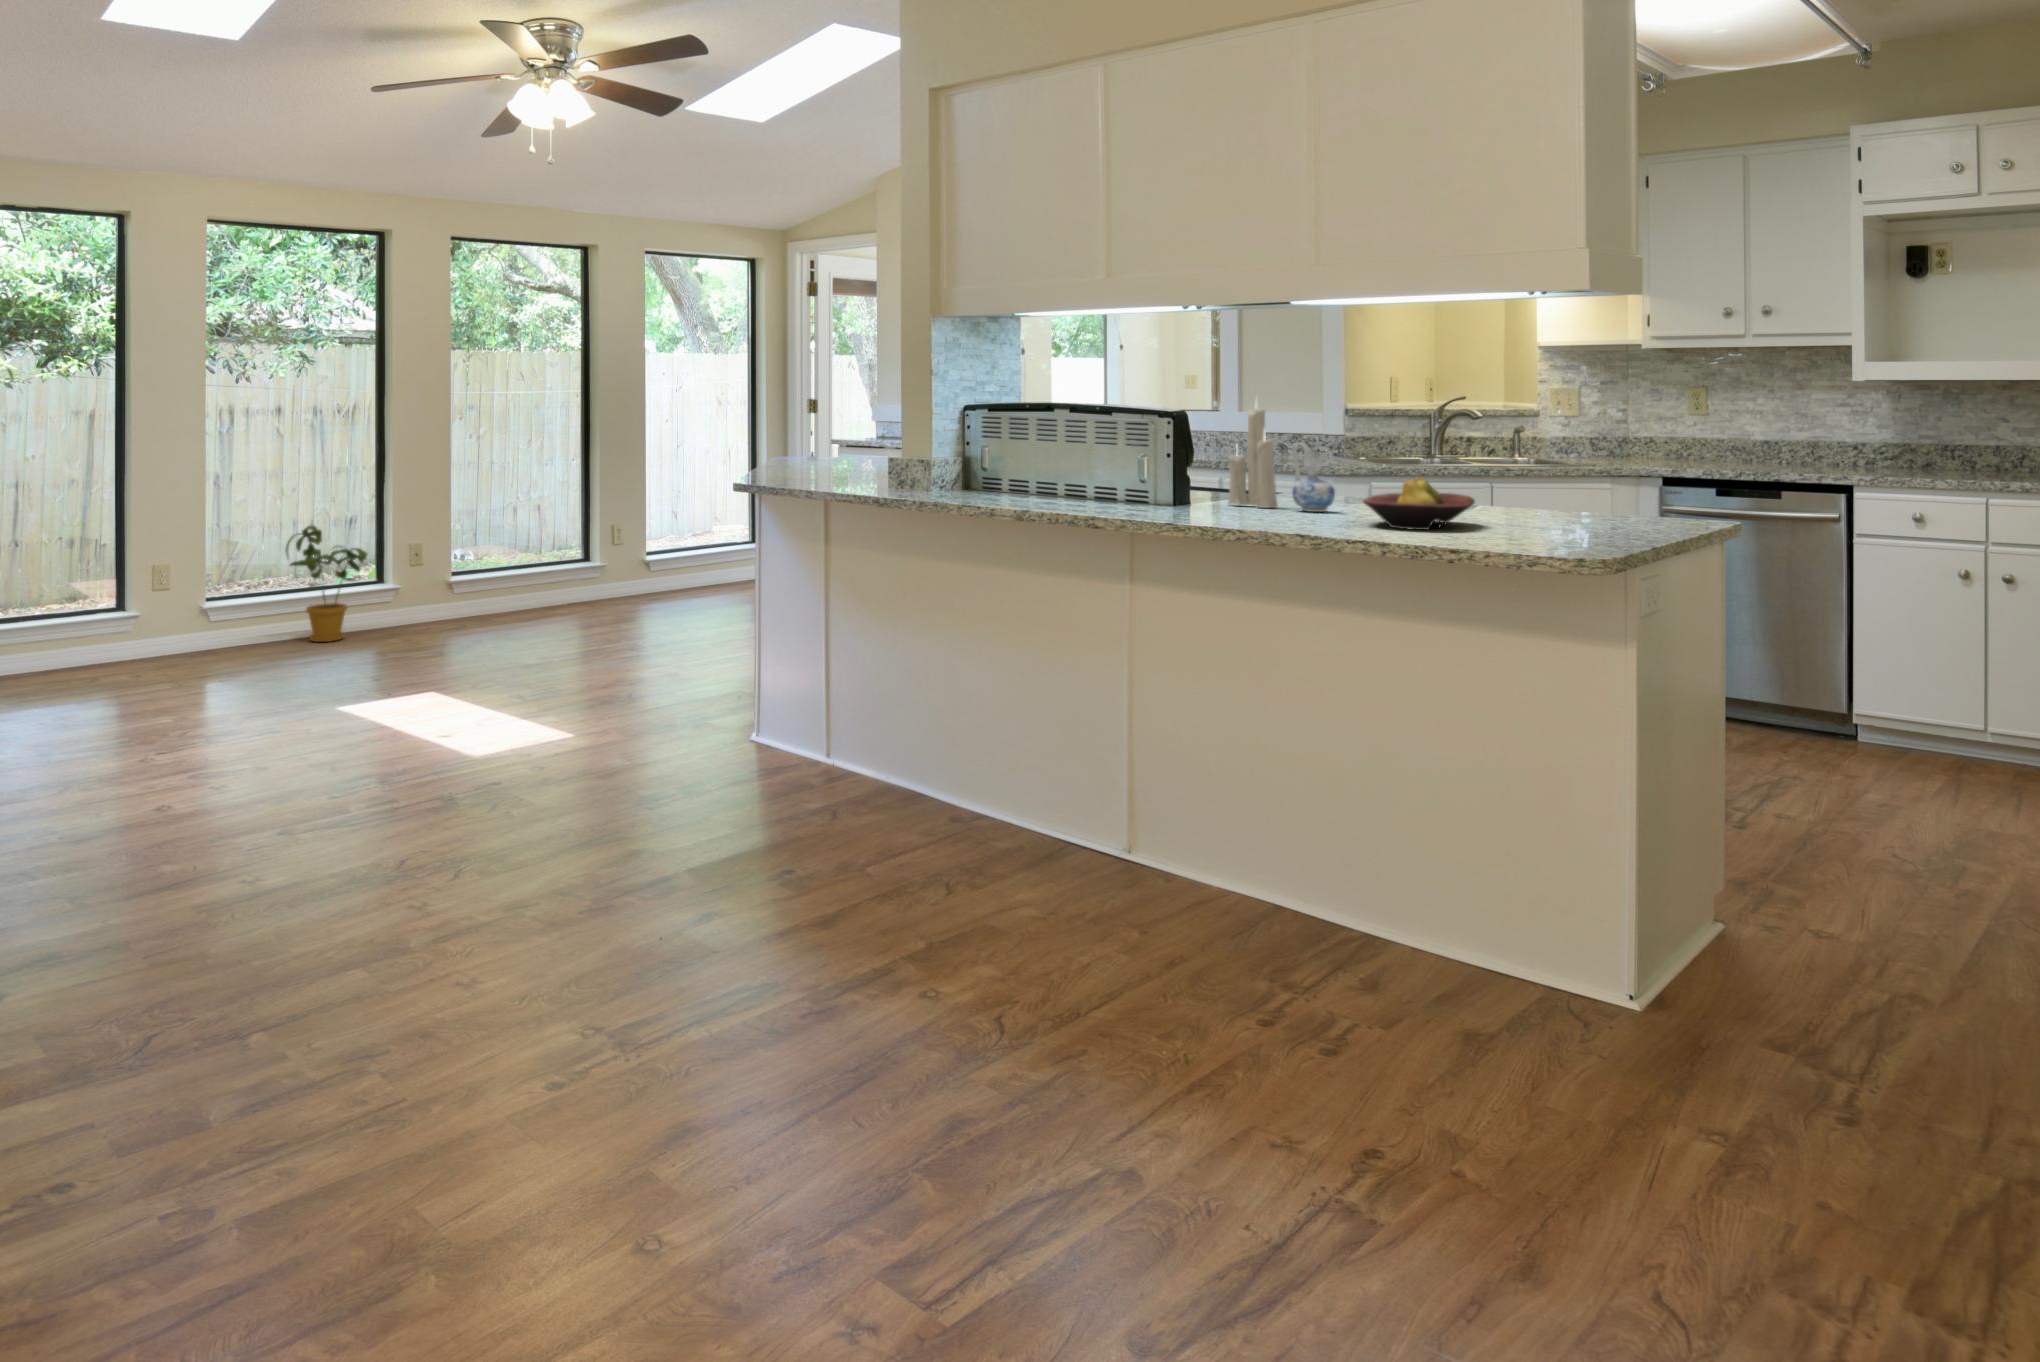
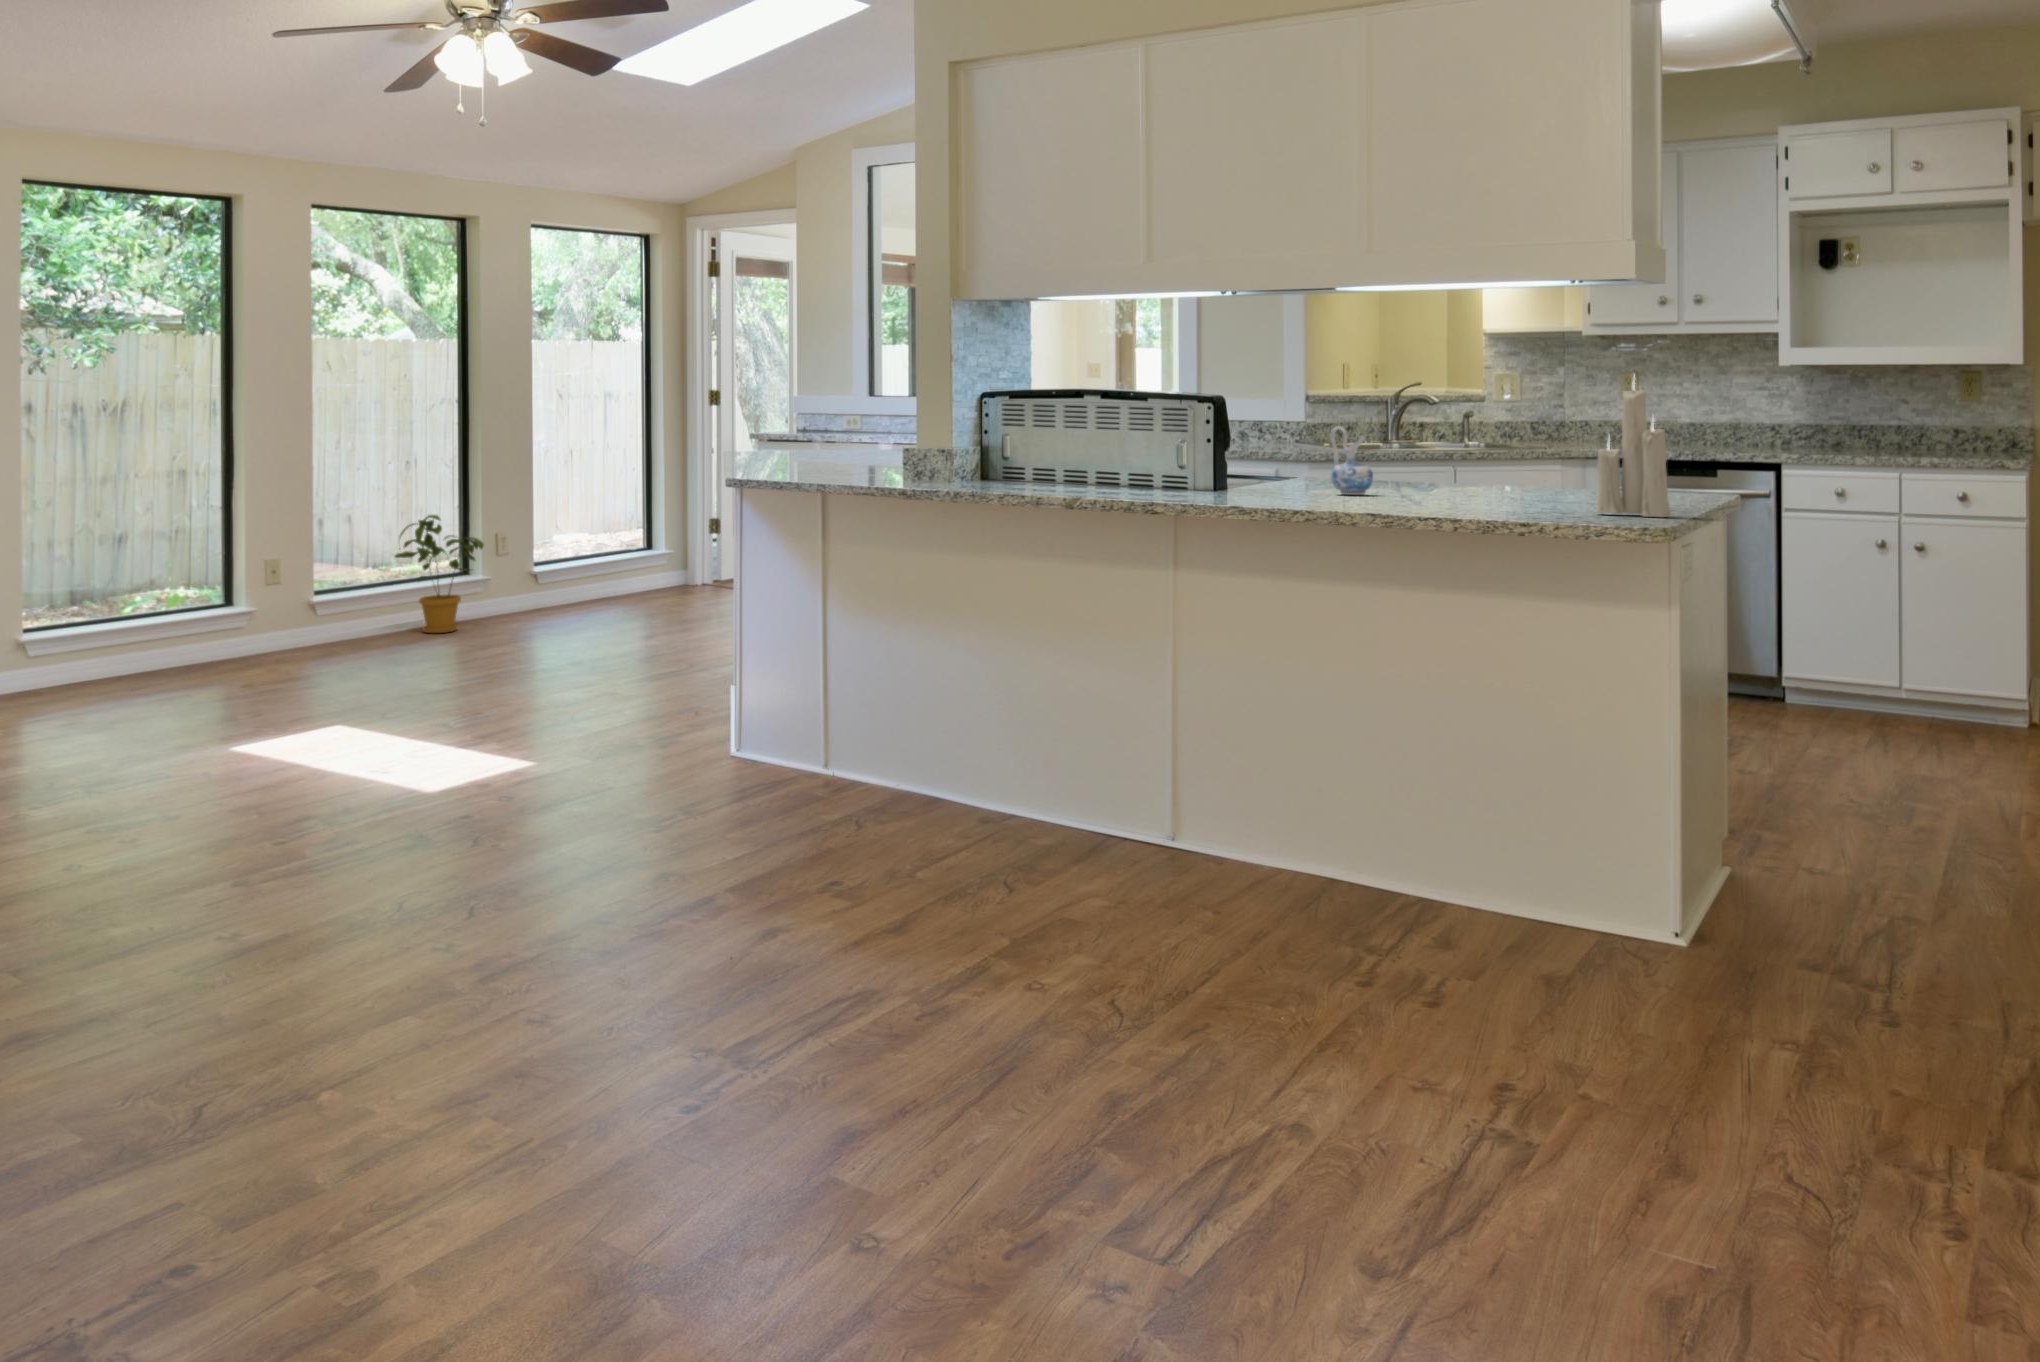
candle: present [1228,409,1278,508] -> present [1596,377,1671,517]
fruit bowl: present [1363,477,1475,530] -> none [1421,458,1523,509]
house plant: present [285,525,367,642] -> present [395,515,484,633]

